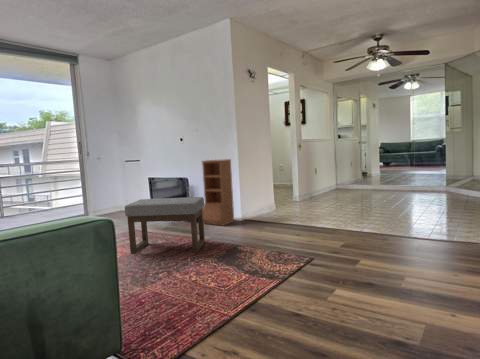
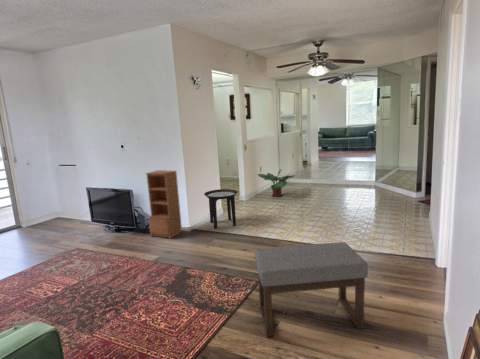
potted plant: none [312,169,353,199] -> present [258,170,294,197]
side table: none [257,183,292,220] -> present [204,189,238,228]
ottoman: present [125,197,205,254] -> present [255,242,368,337]

